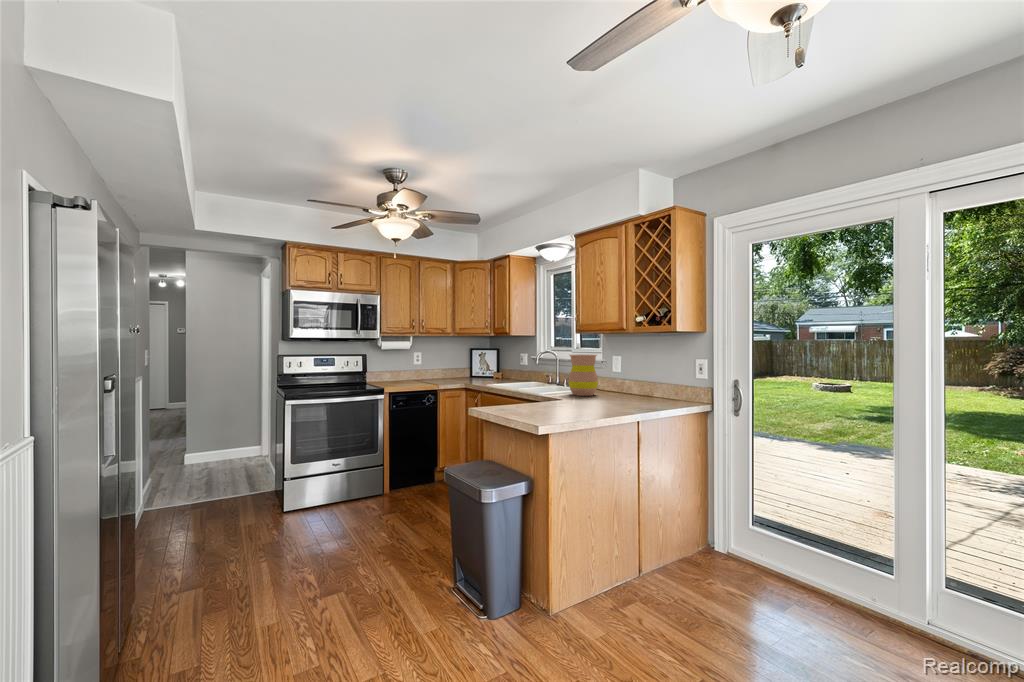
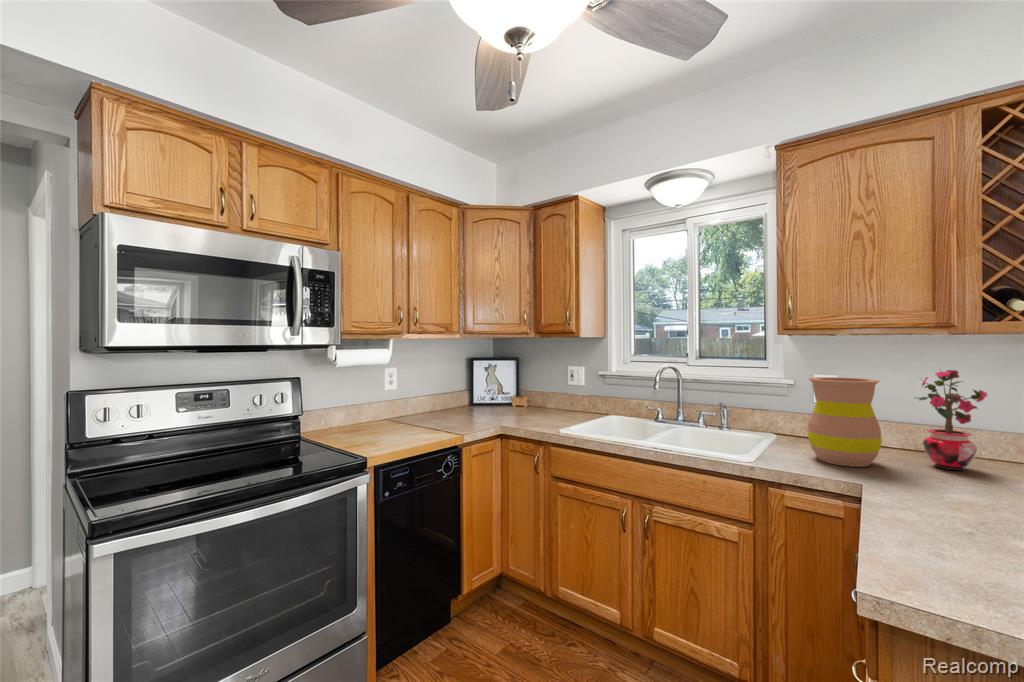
potted plant: none [614,349,640,398] -> present [917,370,987,470]

